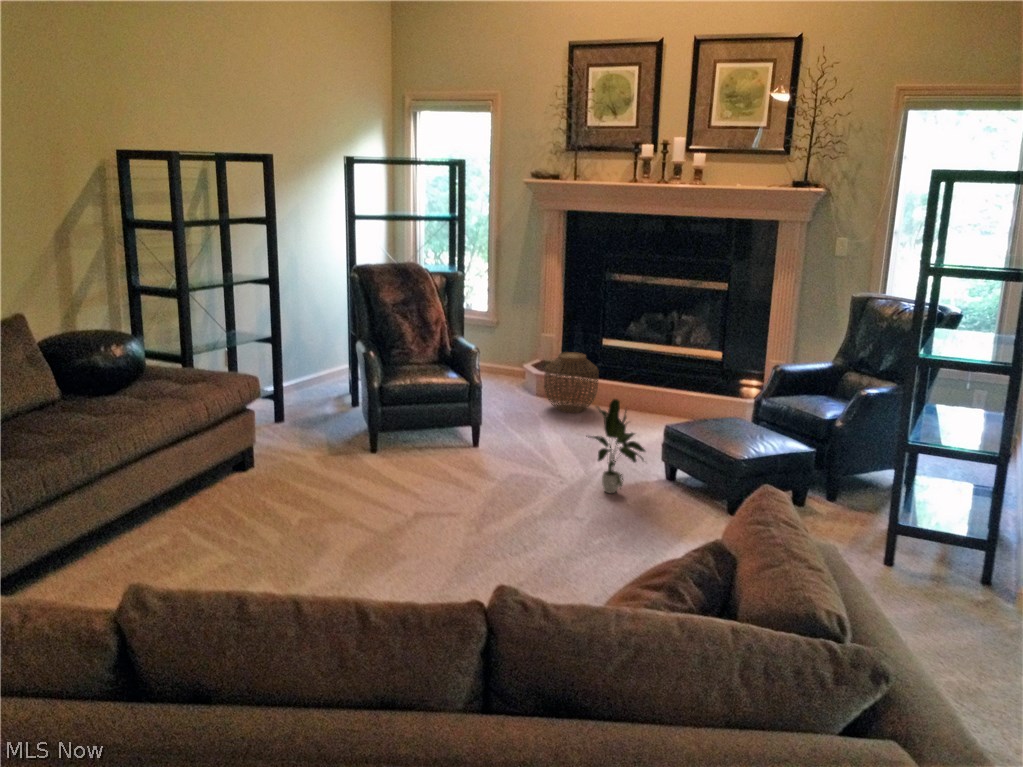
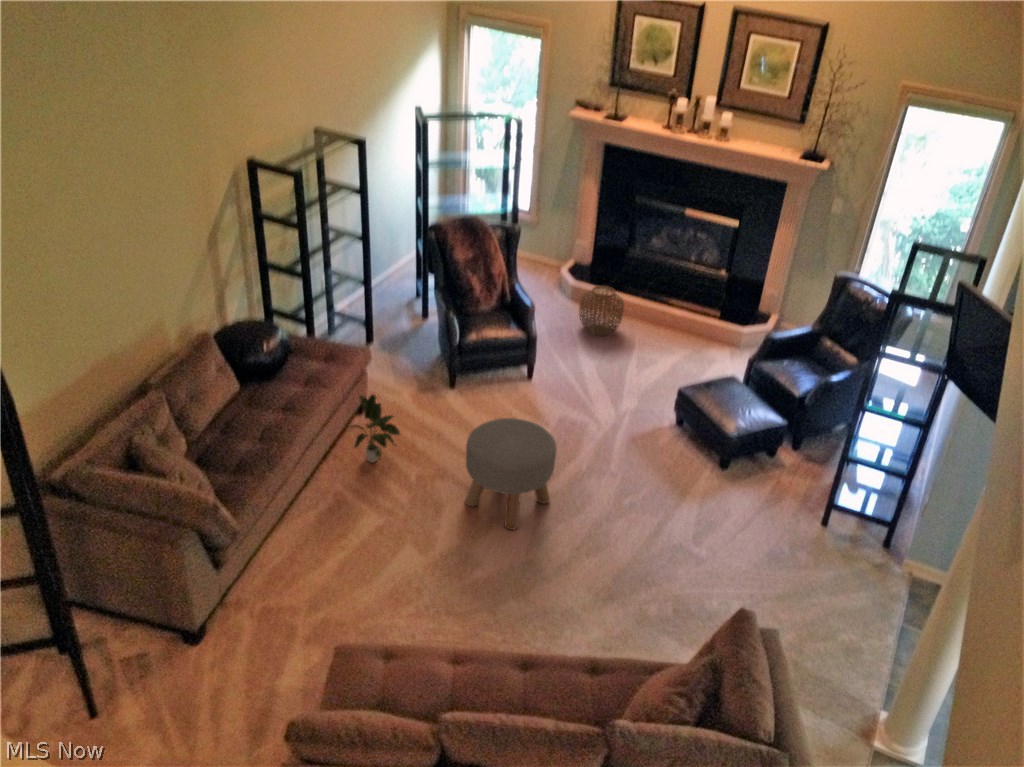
potted plant: present [586,399,645,493] -> present [350,394,400,463]
ottoman: none [361,428,488,572] -> present [465,418,557,530]

